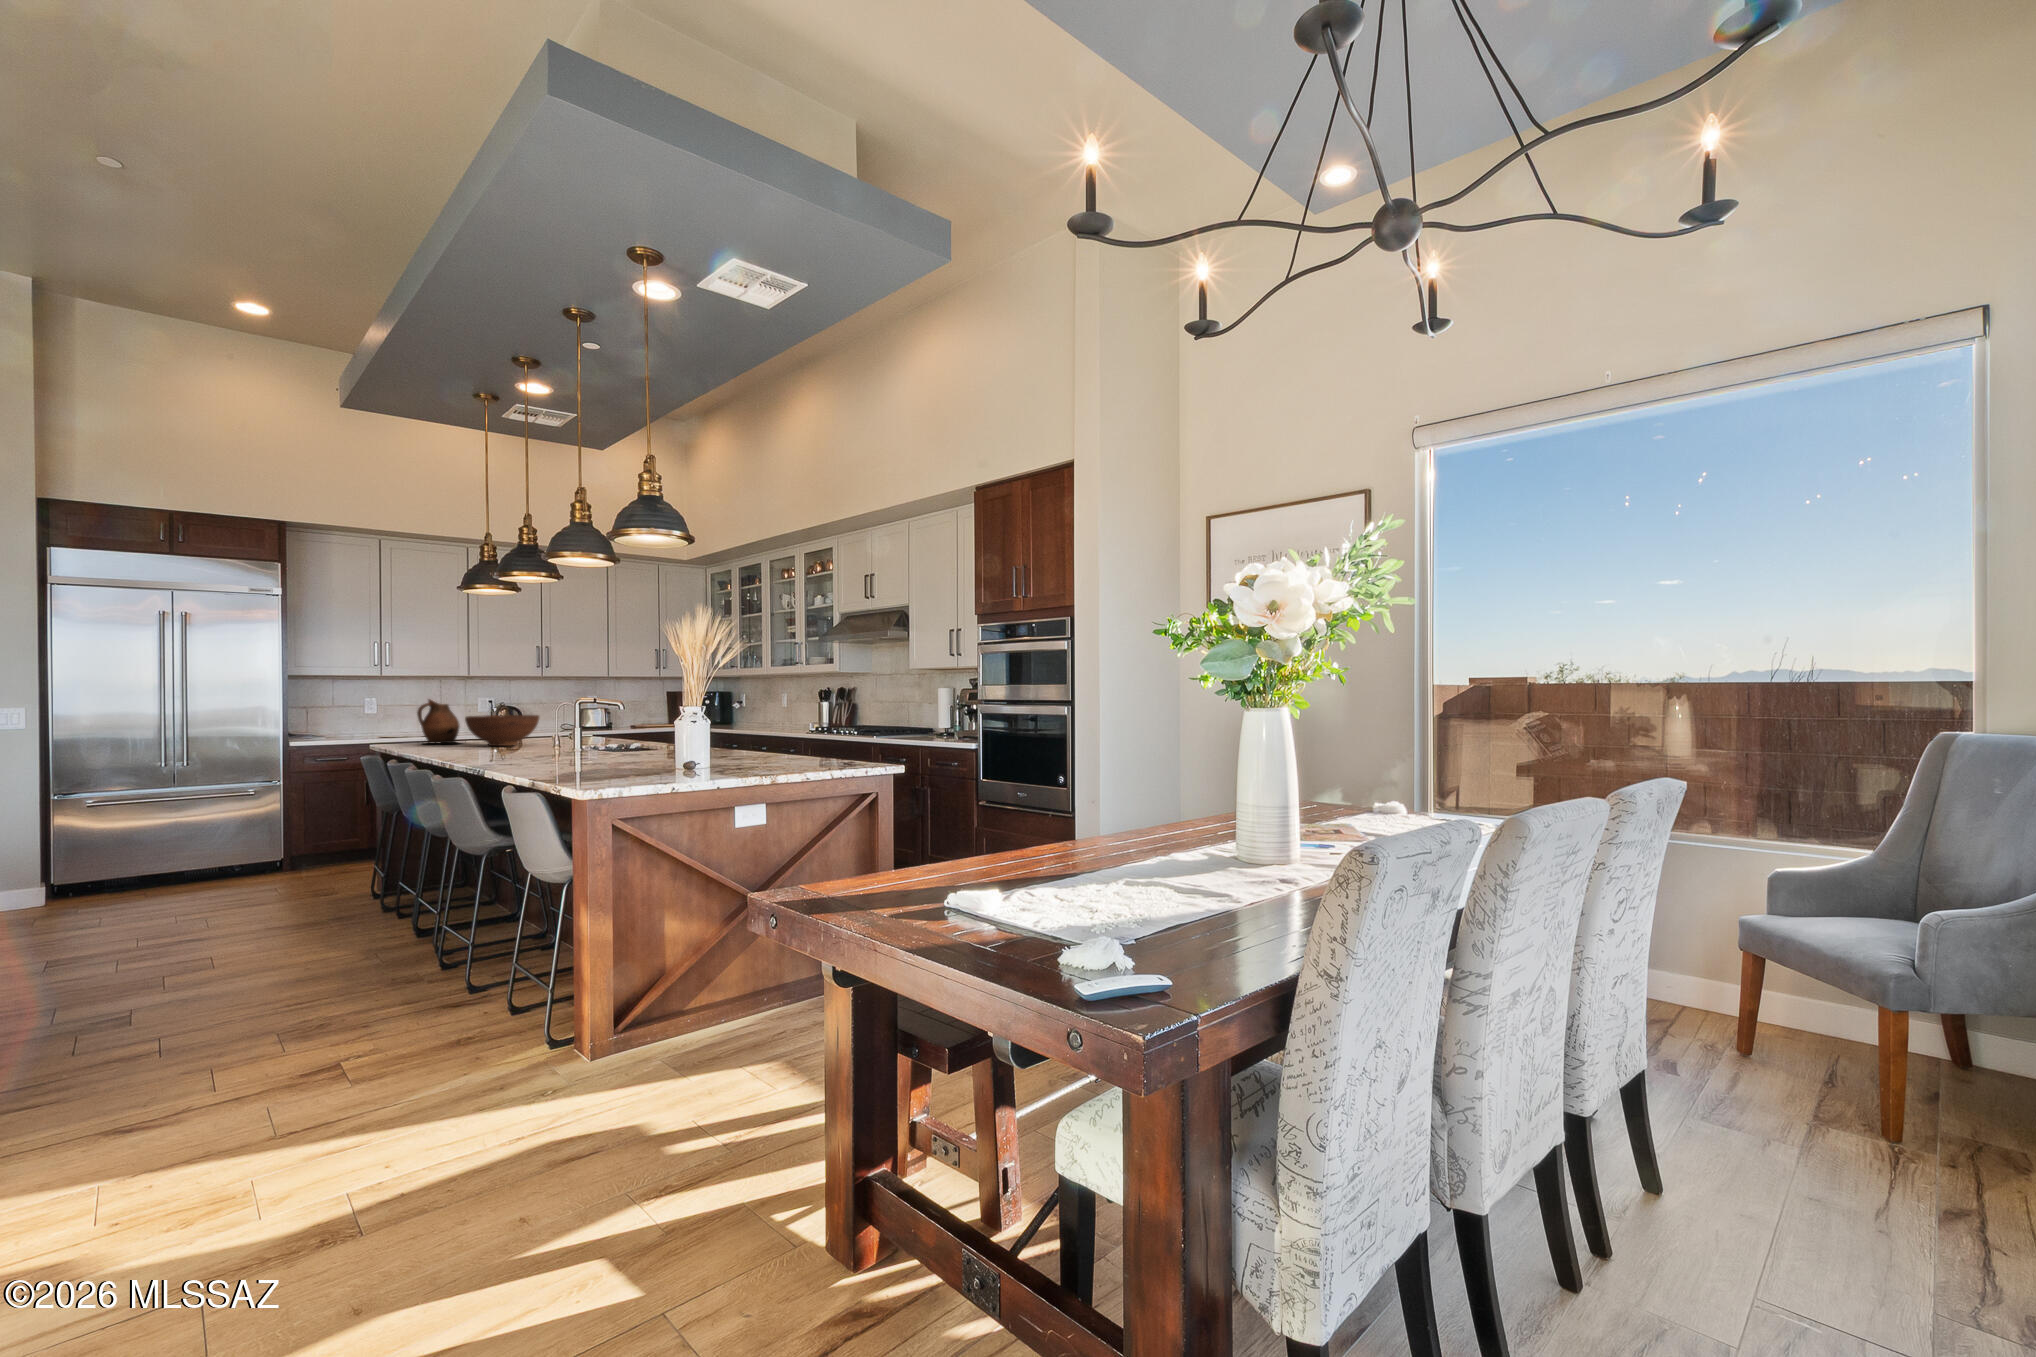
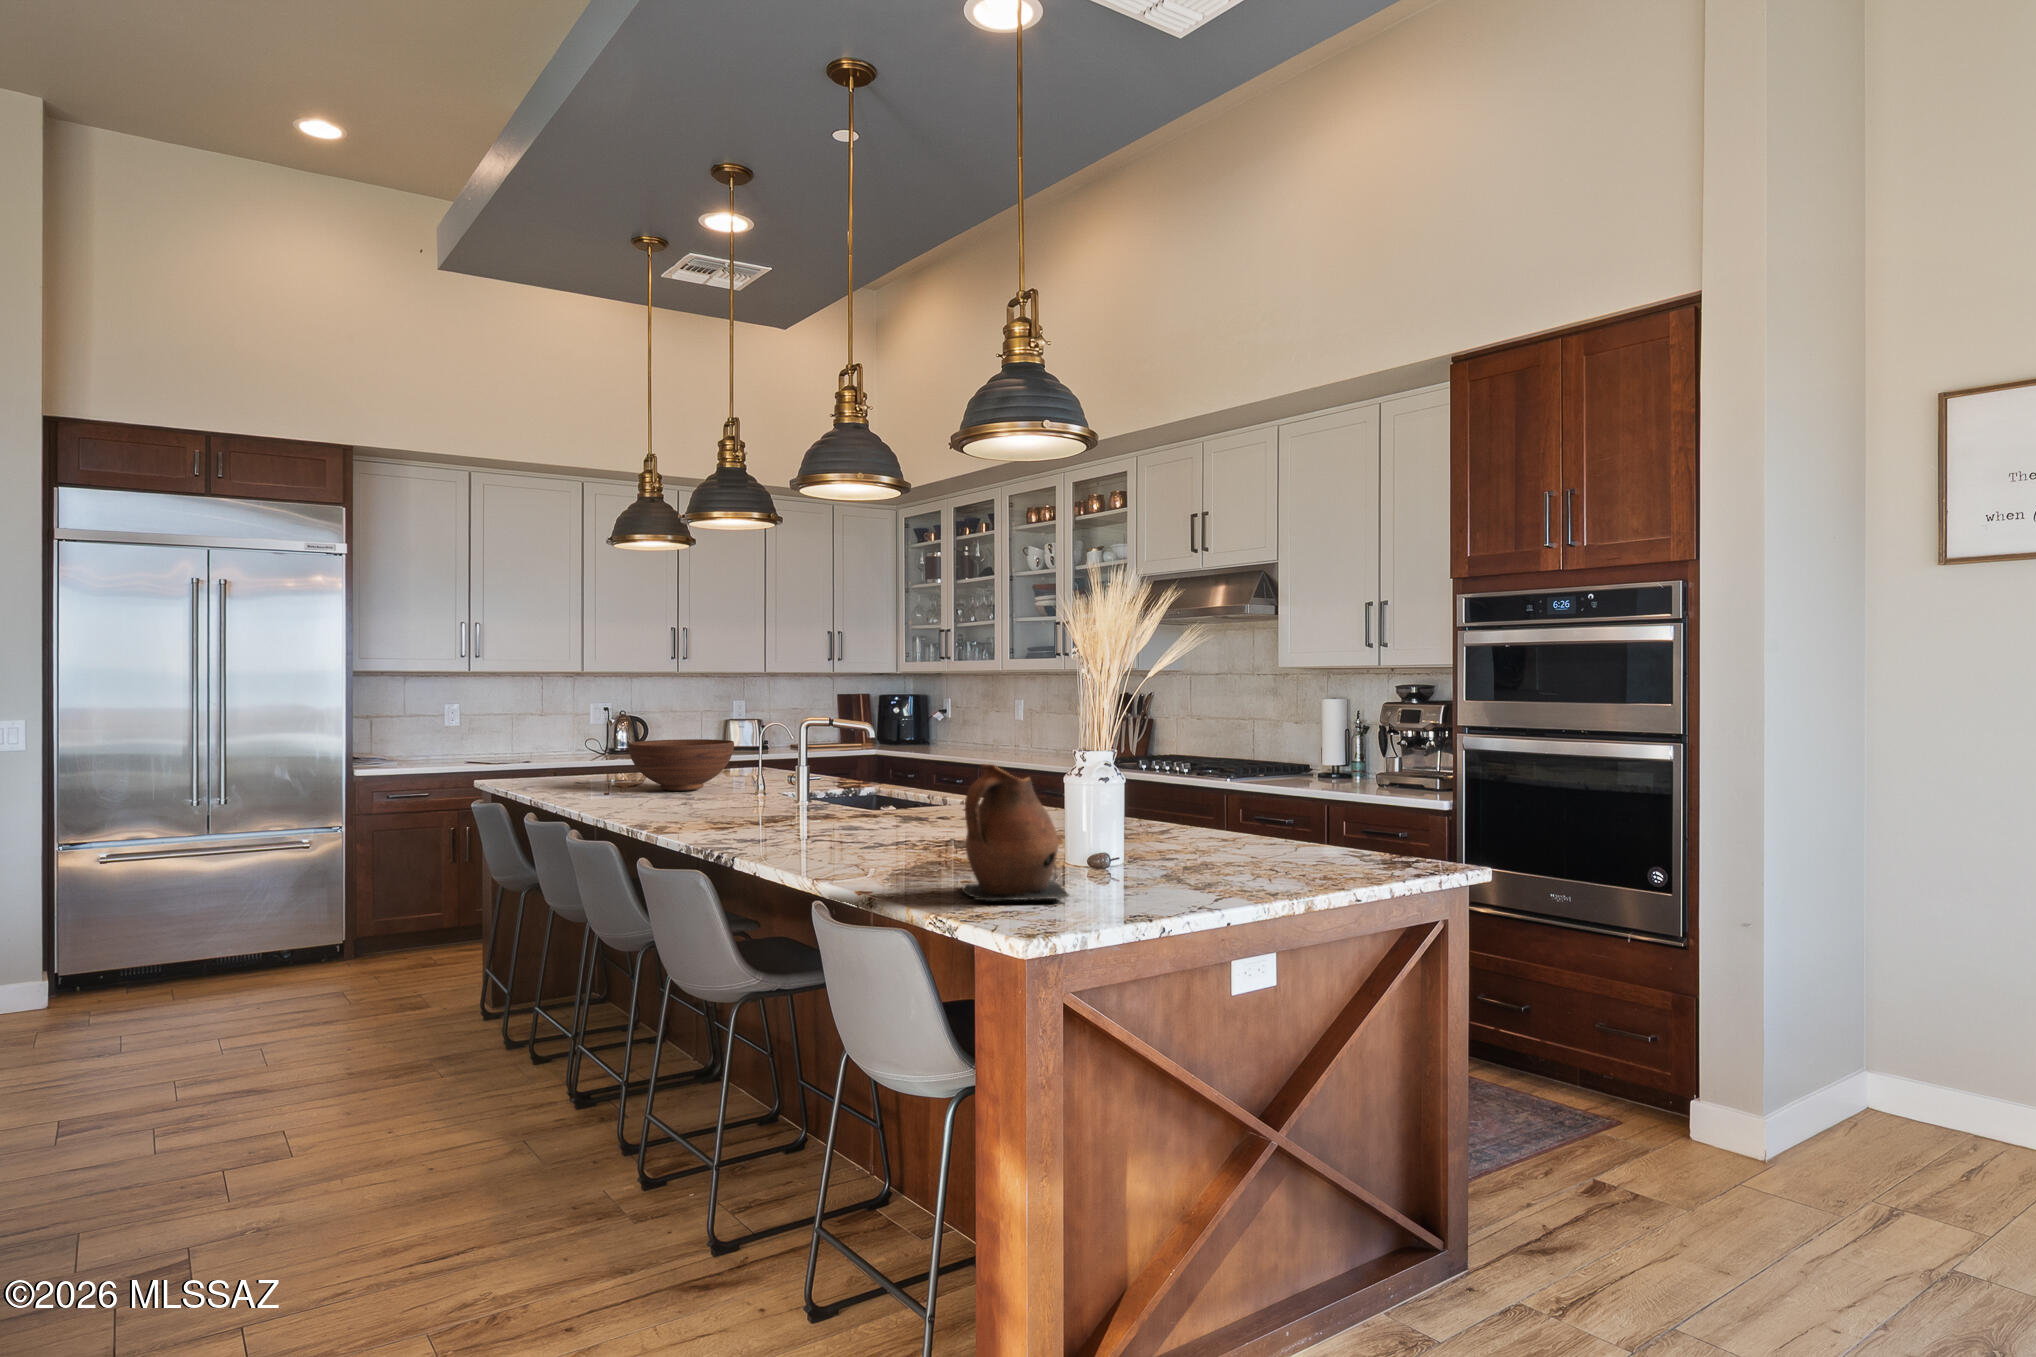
ceramic pitcher: present [417,699,460,744] -> present [962,764,1069,900]

